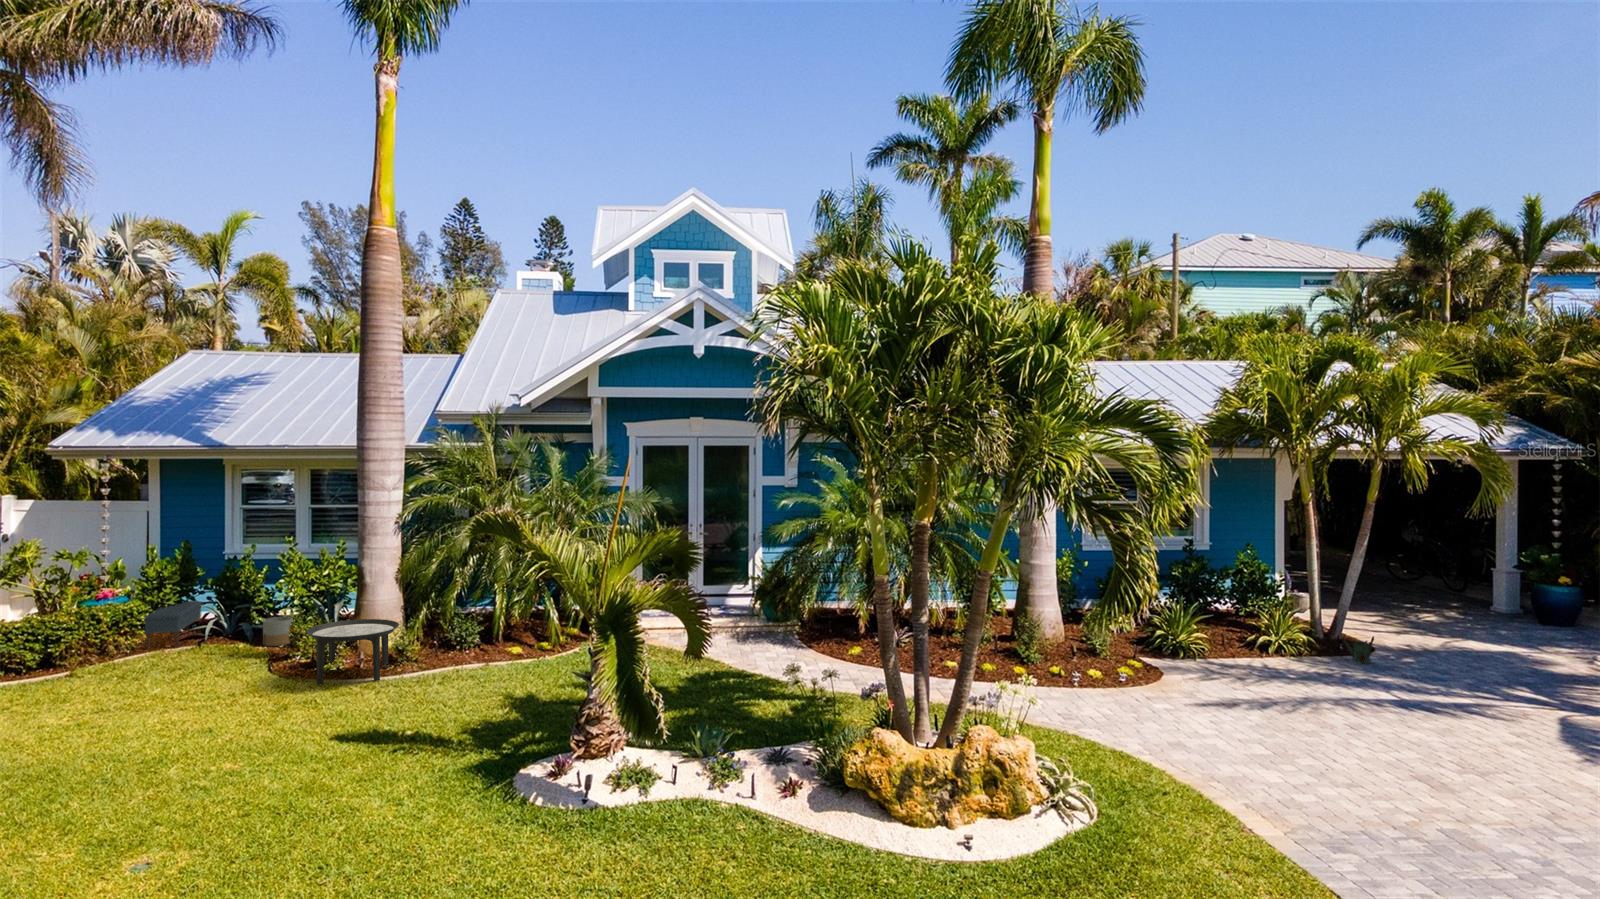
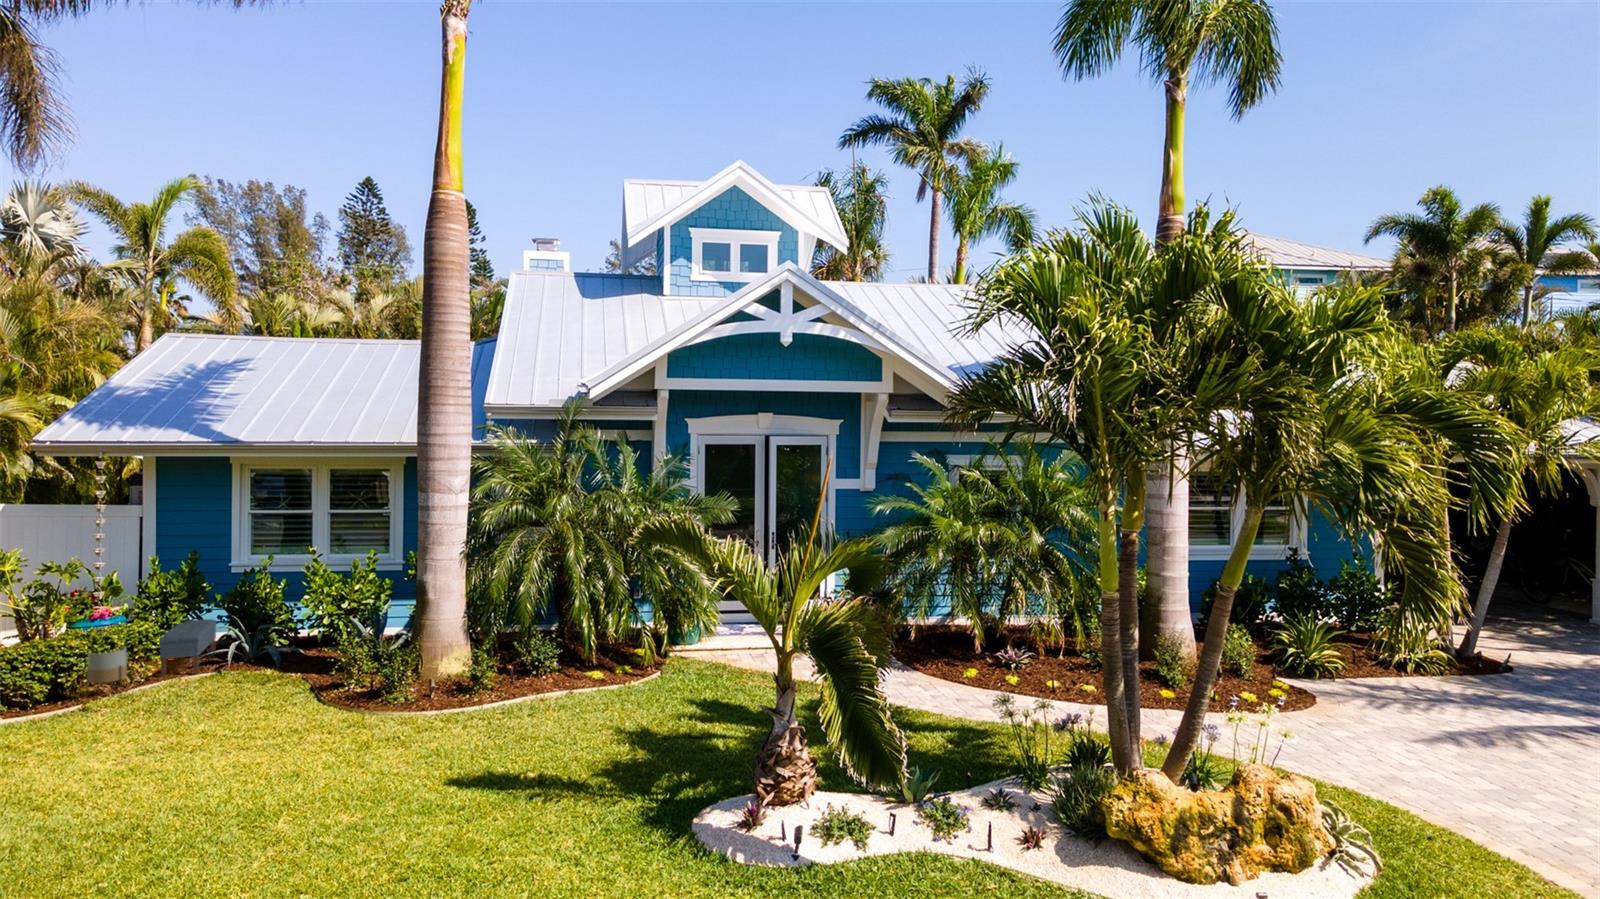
planter: present [263,617,293,647] -> present [86,647,127,683]
round table: present [307,619,399,685] -> none [372,640,475,717]
watering can: present [1341,637,1370,664] -> none [1475,648,1518,678]

